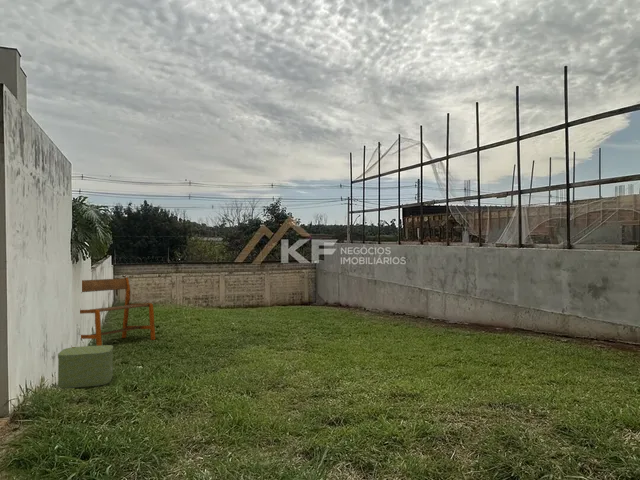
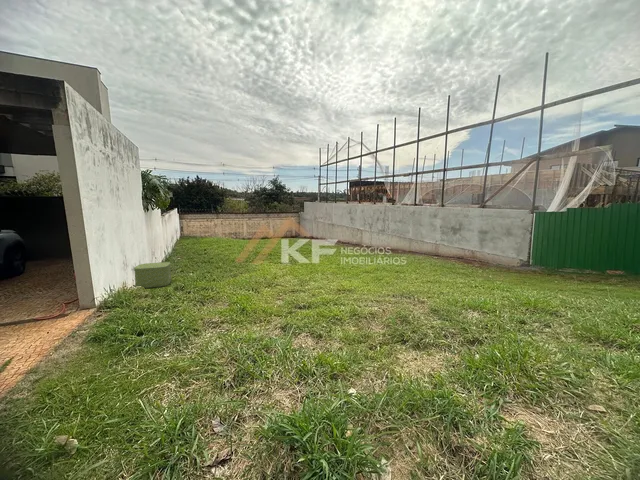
bench: present [80,278,155,346] -> none [148,221,202,265]

